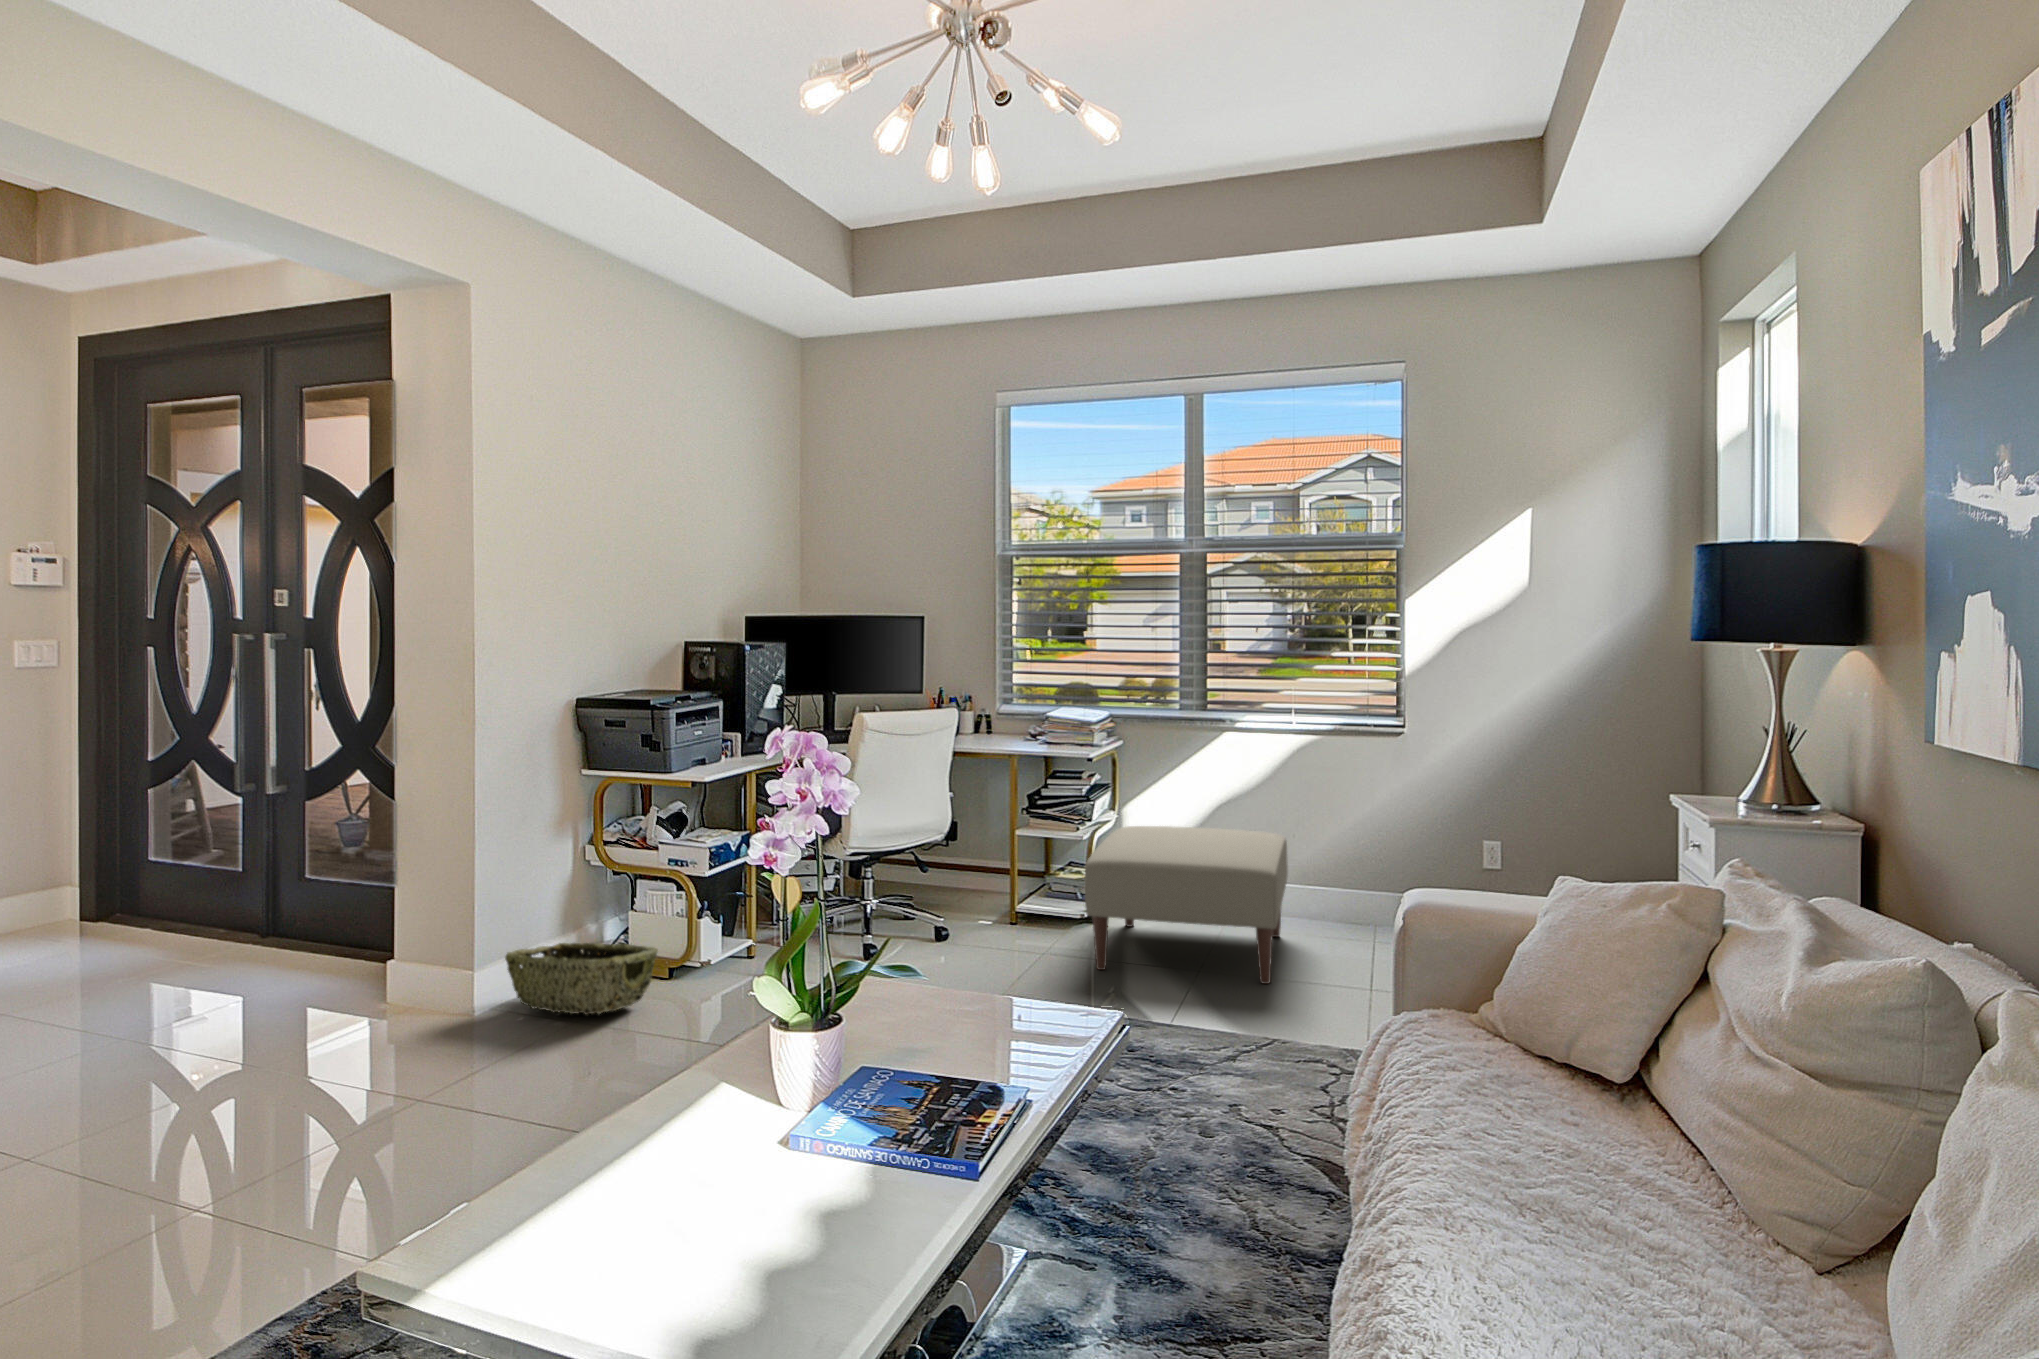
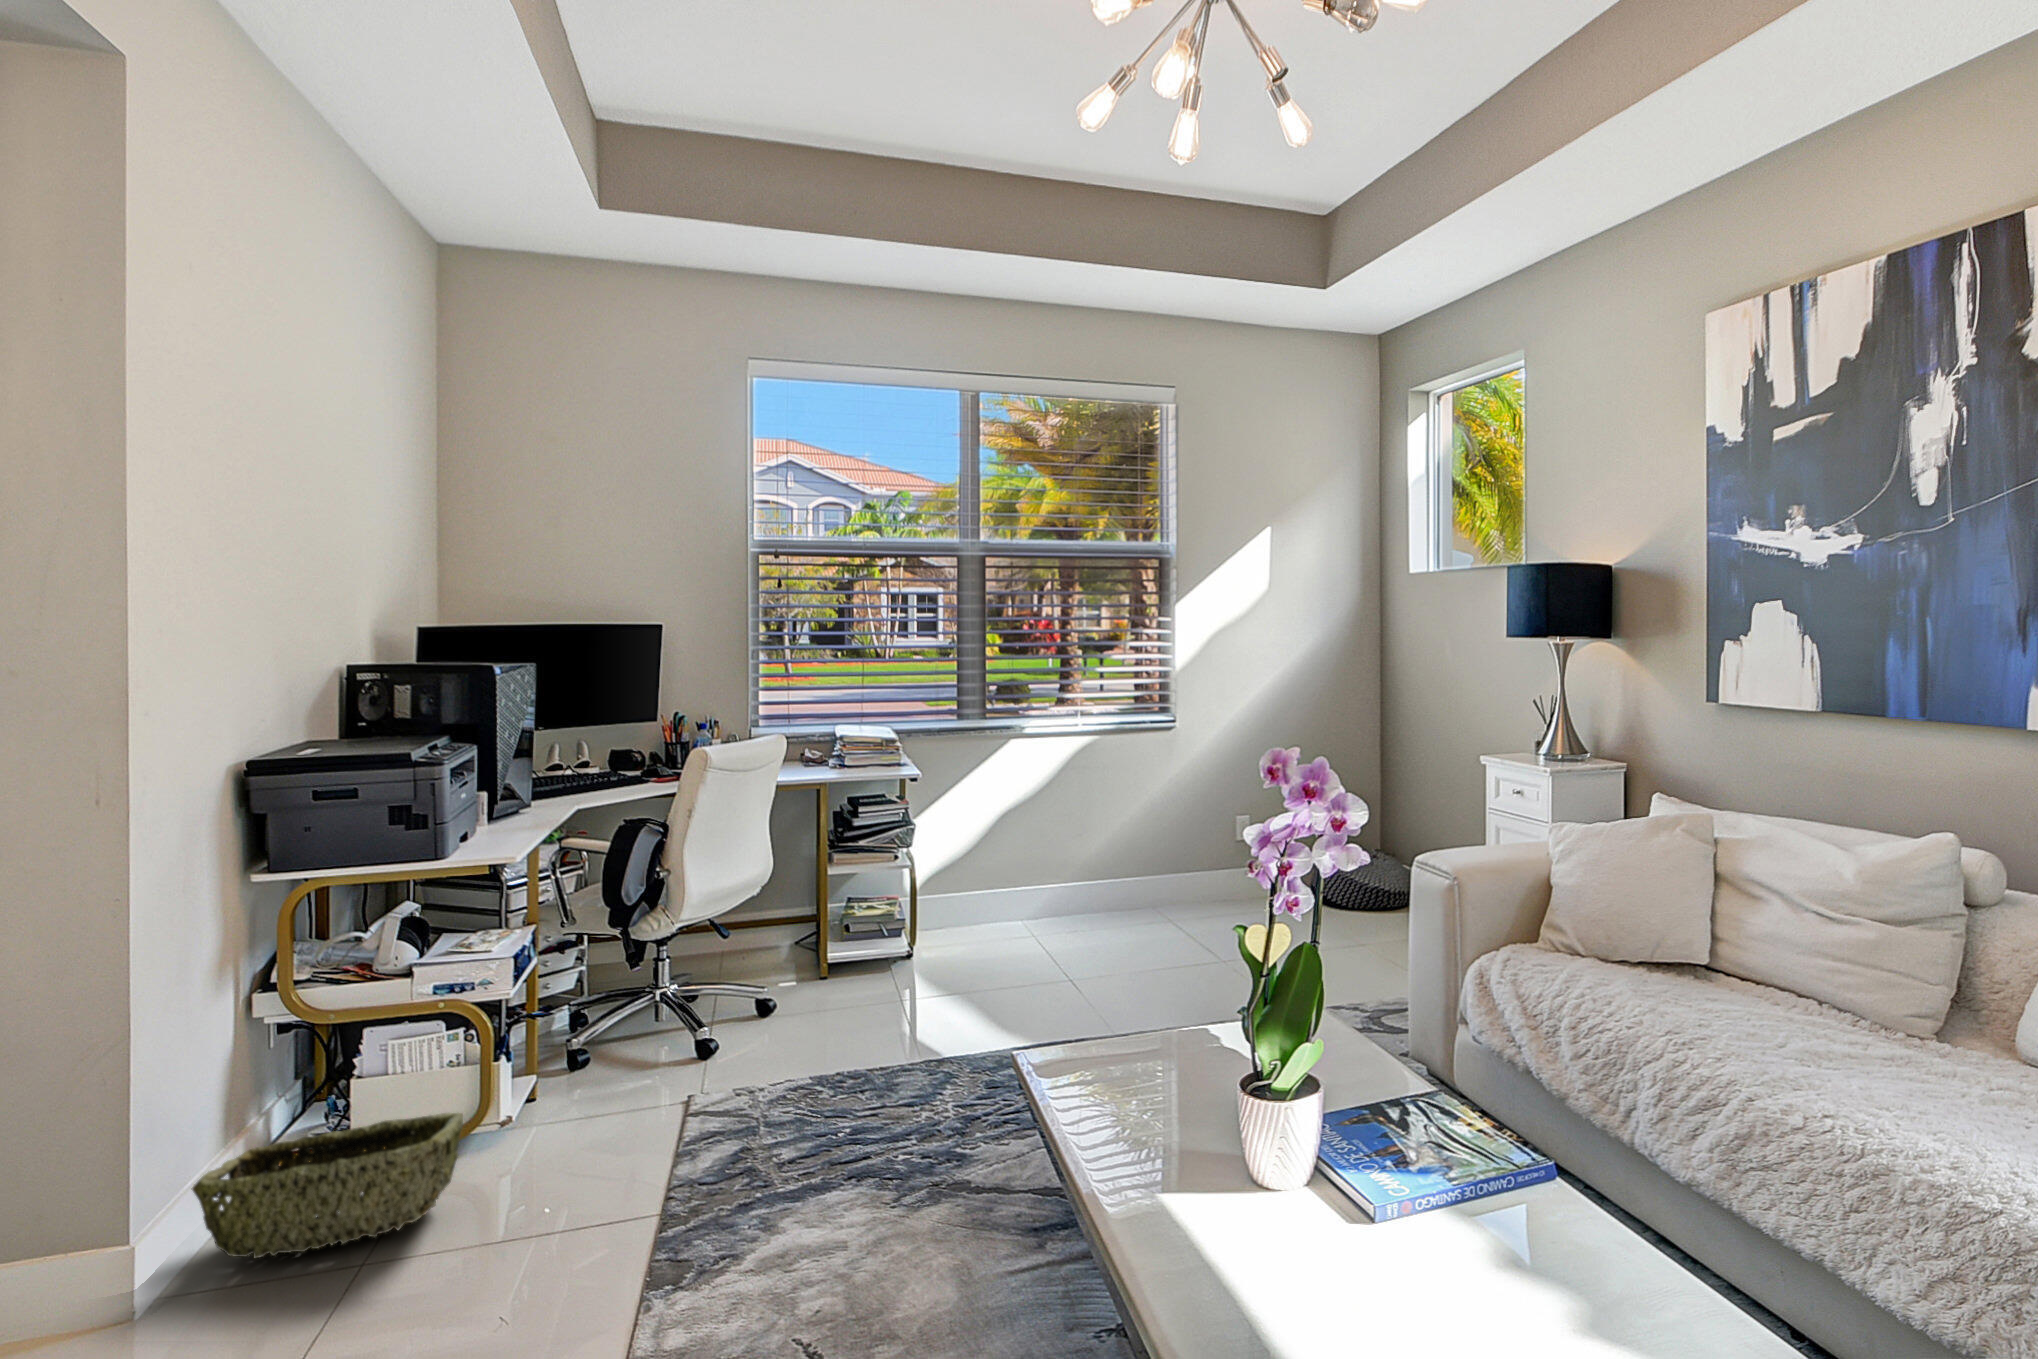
ottoman: present [1085,826,1288,984] -> none [929,843,1156,1012]

